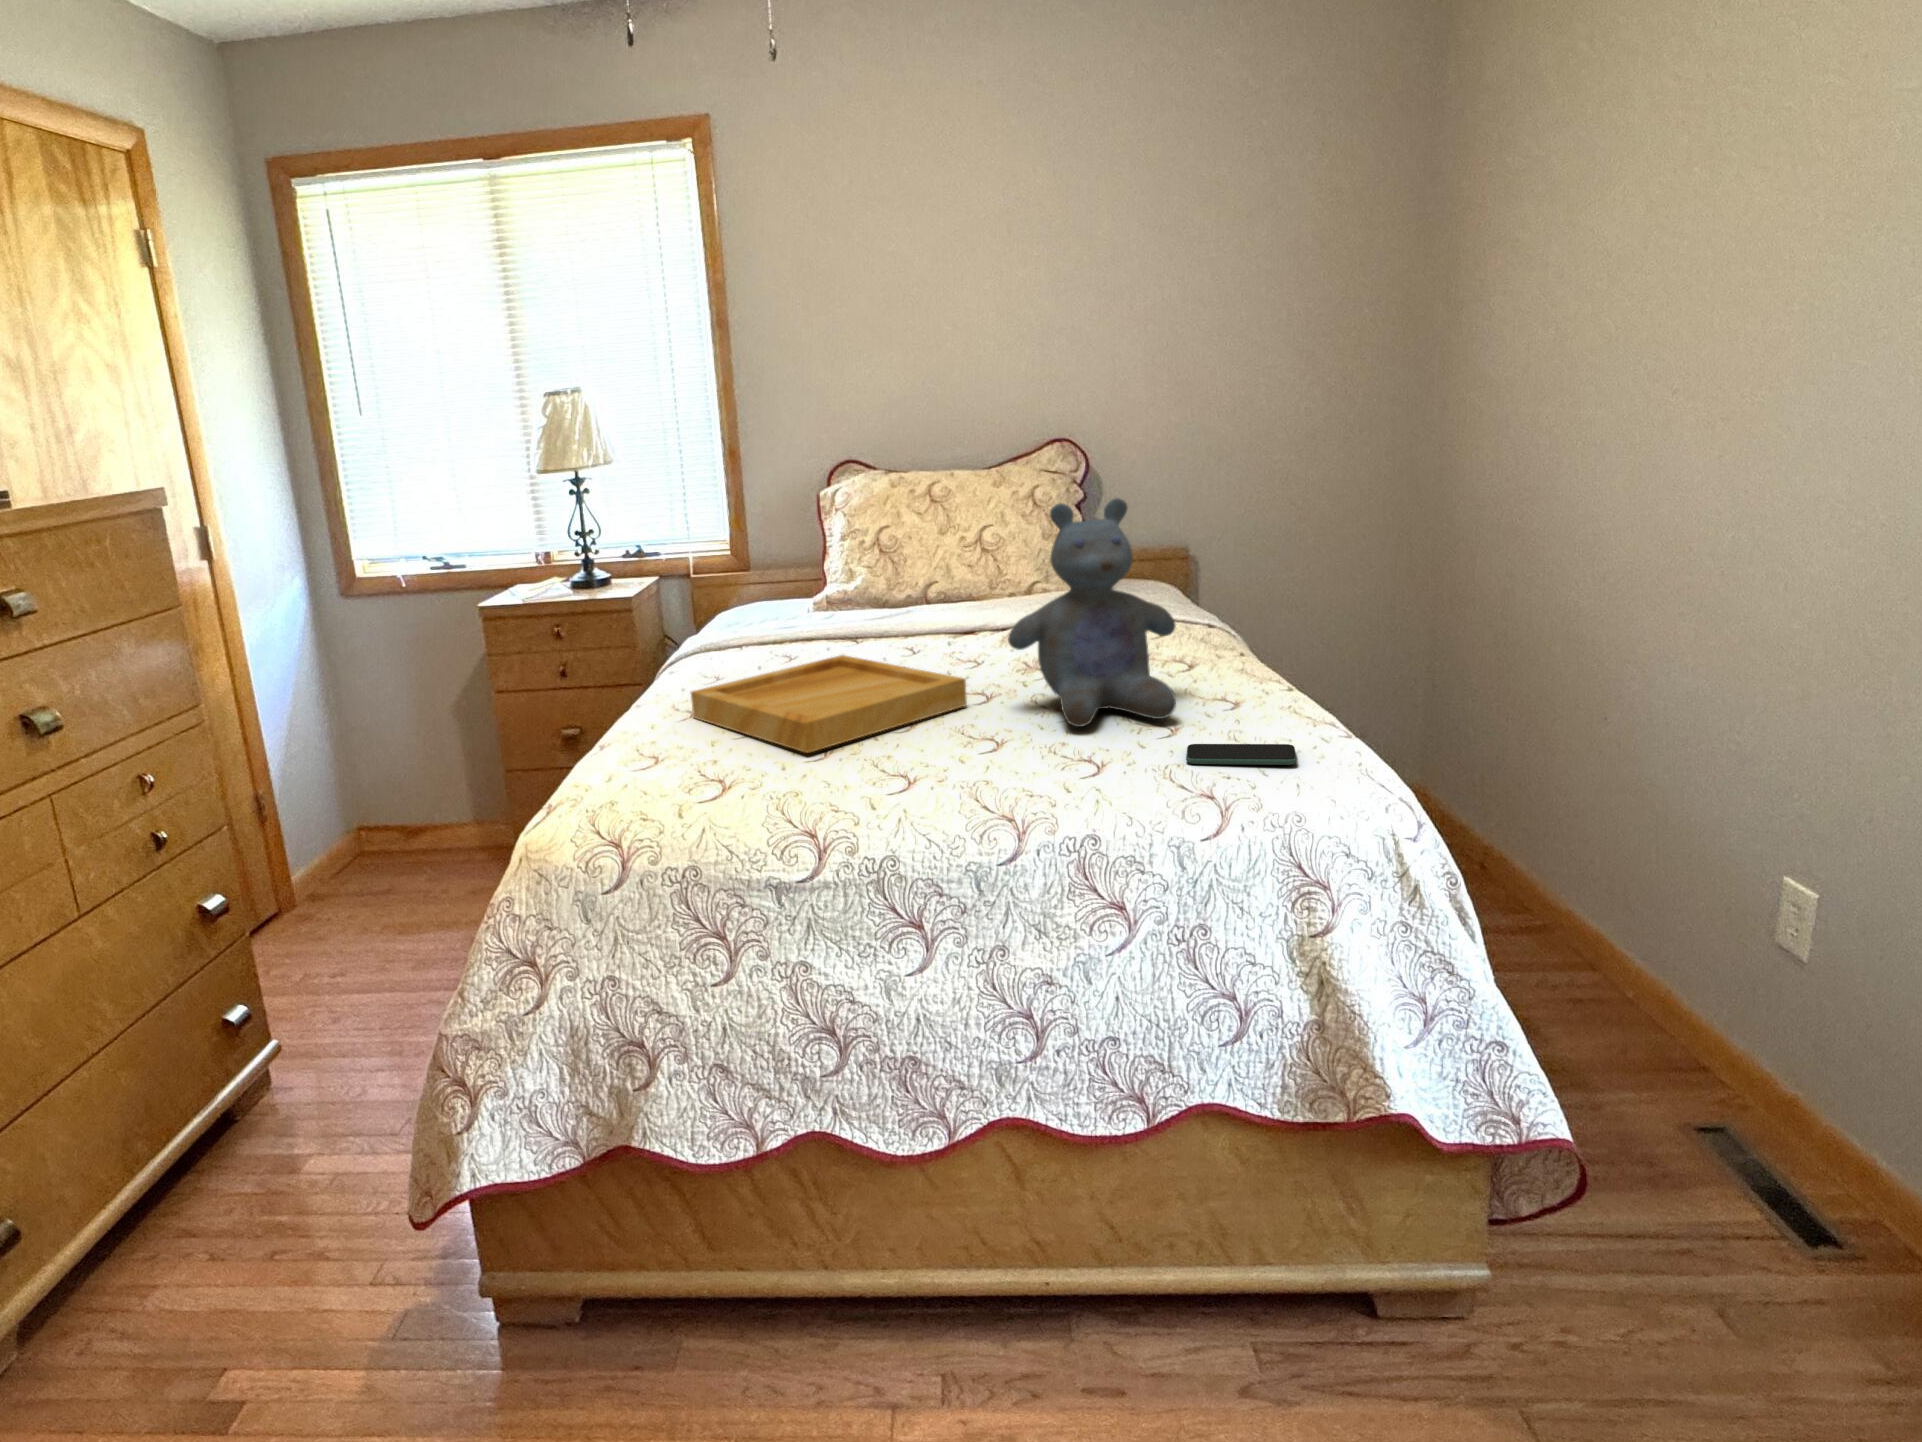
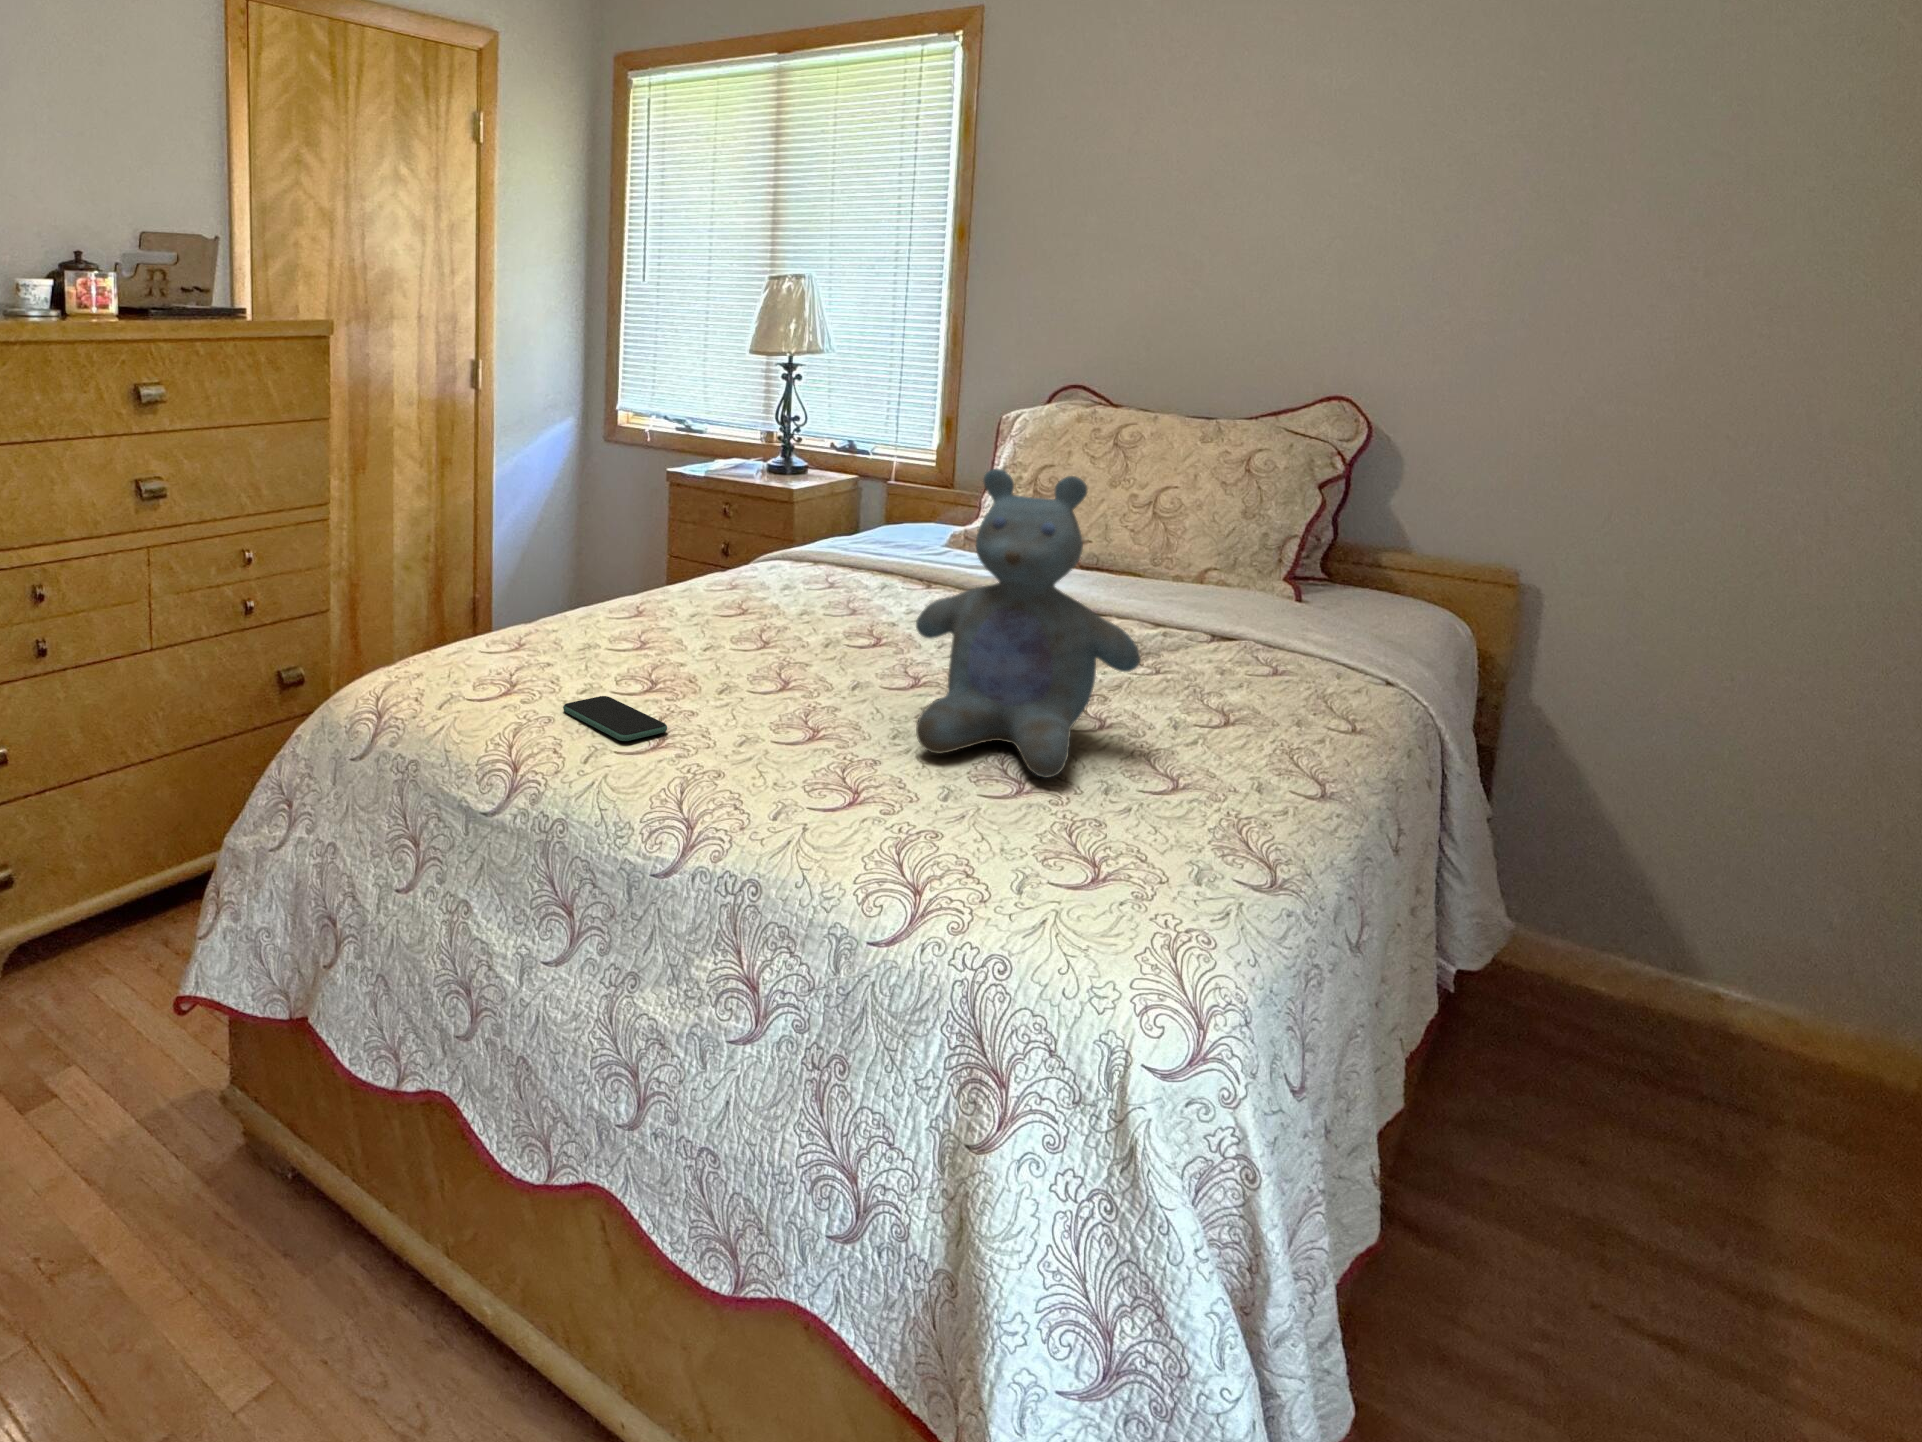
tray: present [691,655,967,753] -> none [630,592,879,689]
smartphone: present [1186,744,1297,765] -> present [563,696,667,741]

